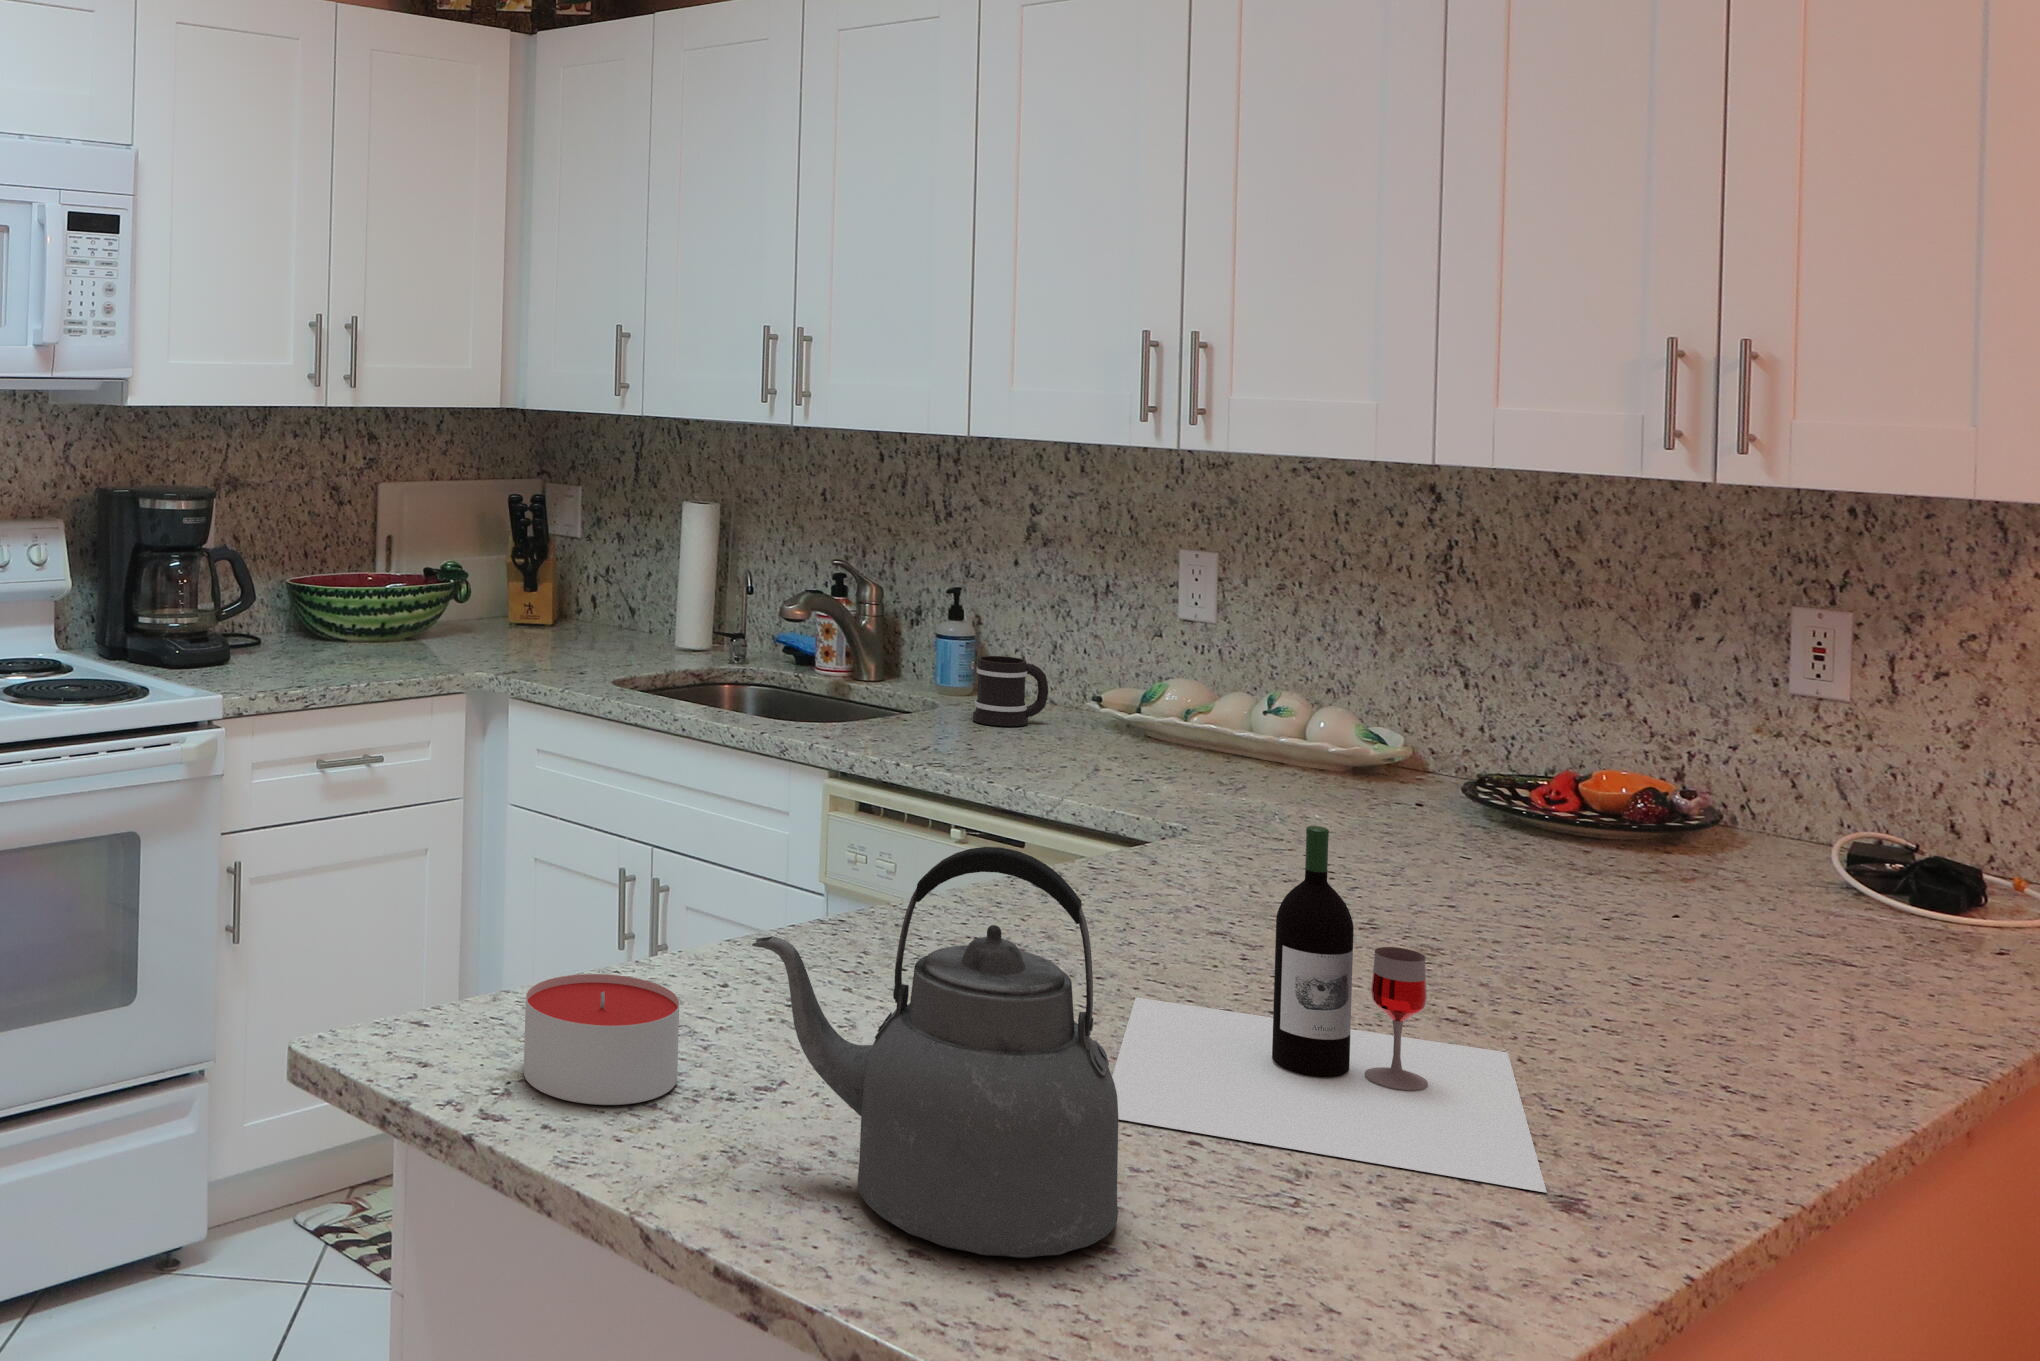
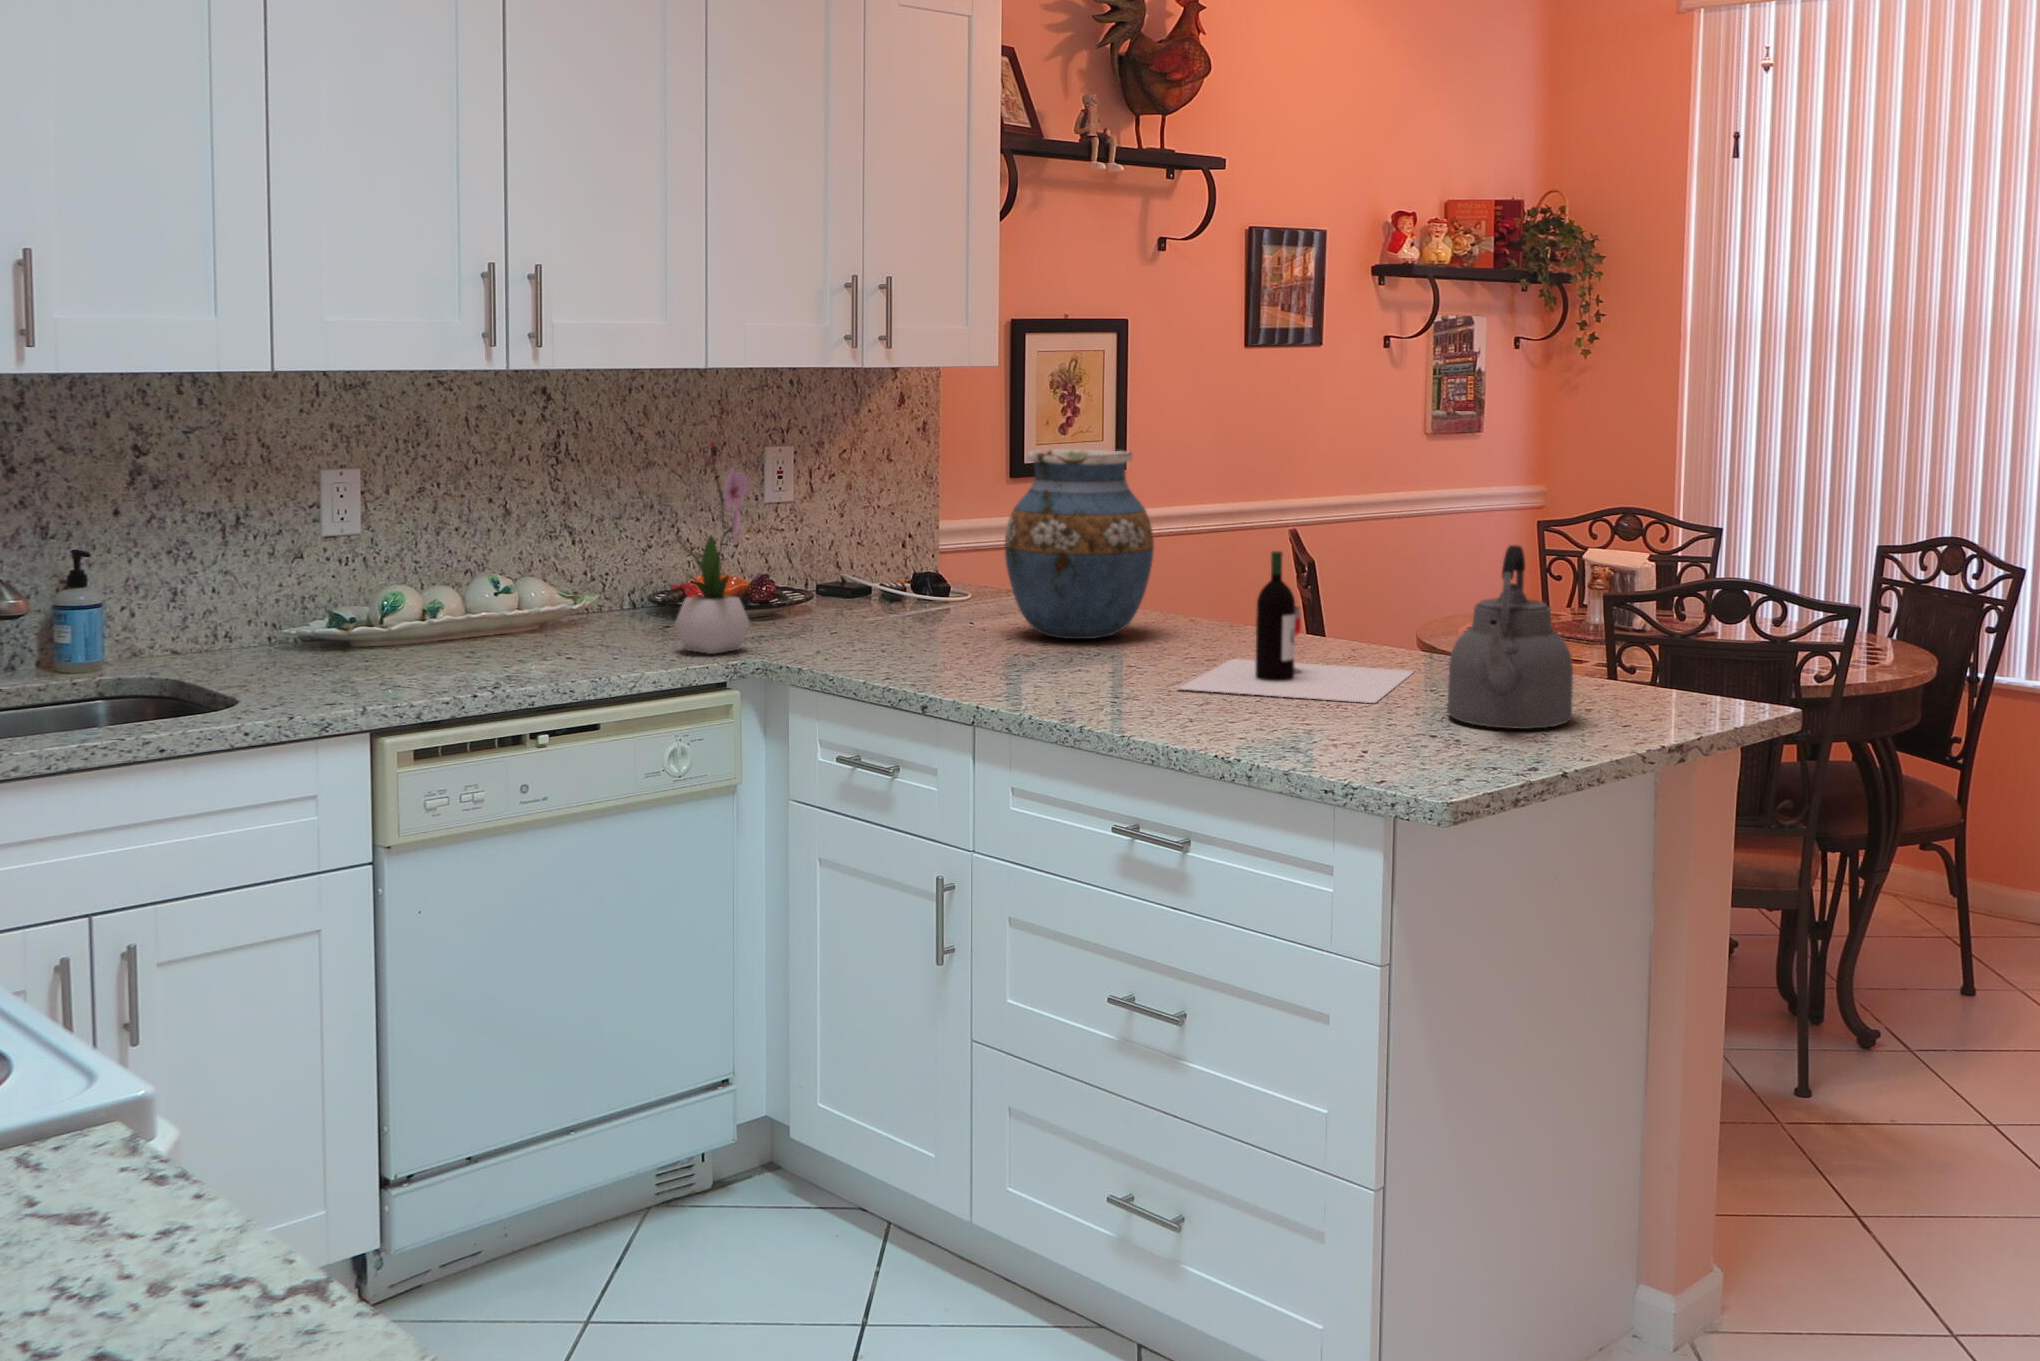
flower arrangement: none [1214,547,1320,827] -> present [675,440,750,654]
vase: none [1509,631,1817,989] -> present [1005,449,1154,639]
mug: present [973,656,1049,726] -> none [233,602,293,675]
candle: present [524,974,679,1105] -> none [1340,702,1438,768]

